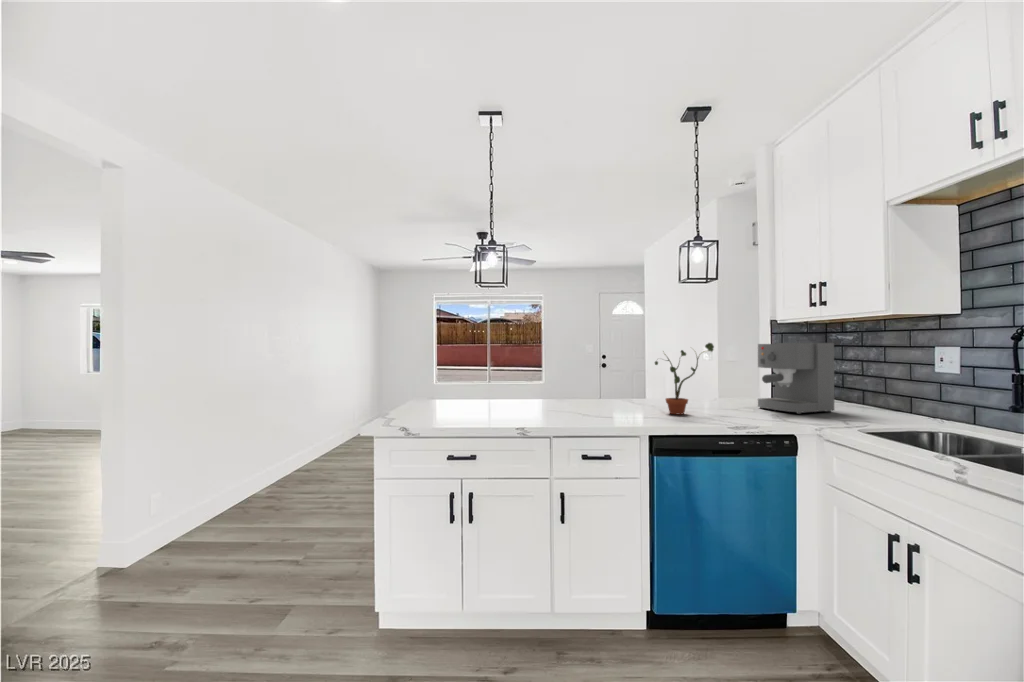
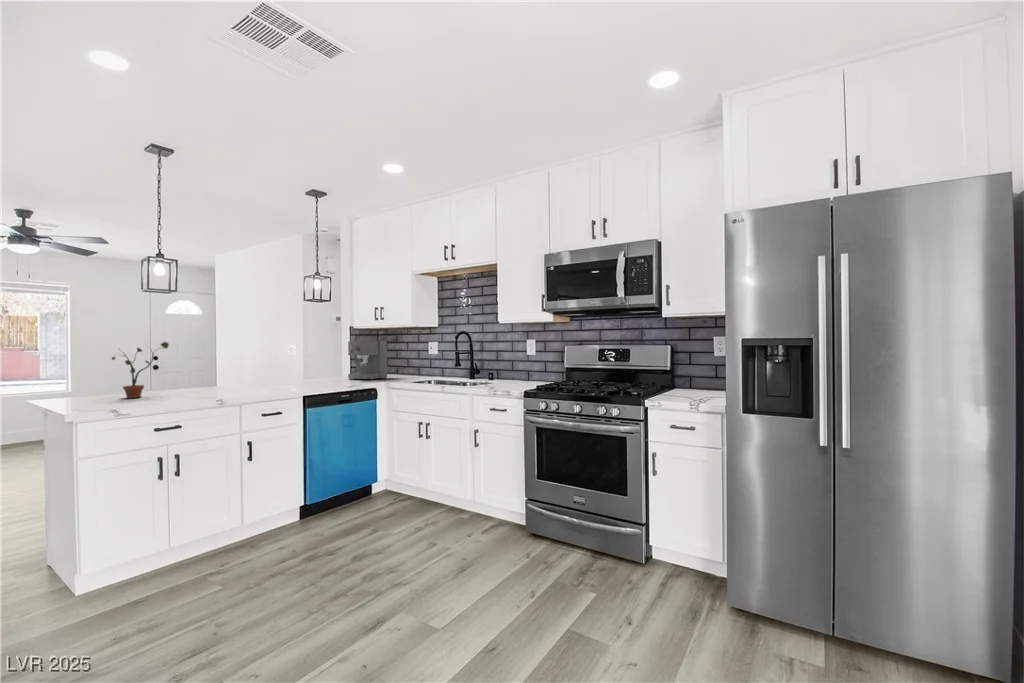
potted plant: present [655,343,714,414] -> present [112,342,169,398]

